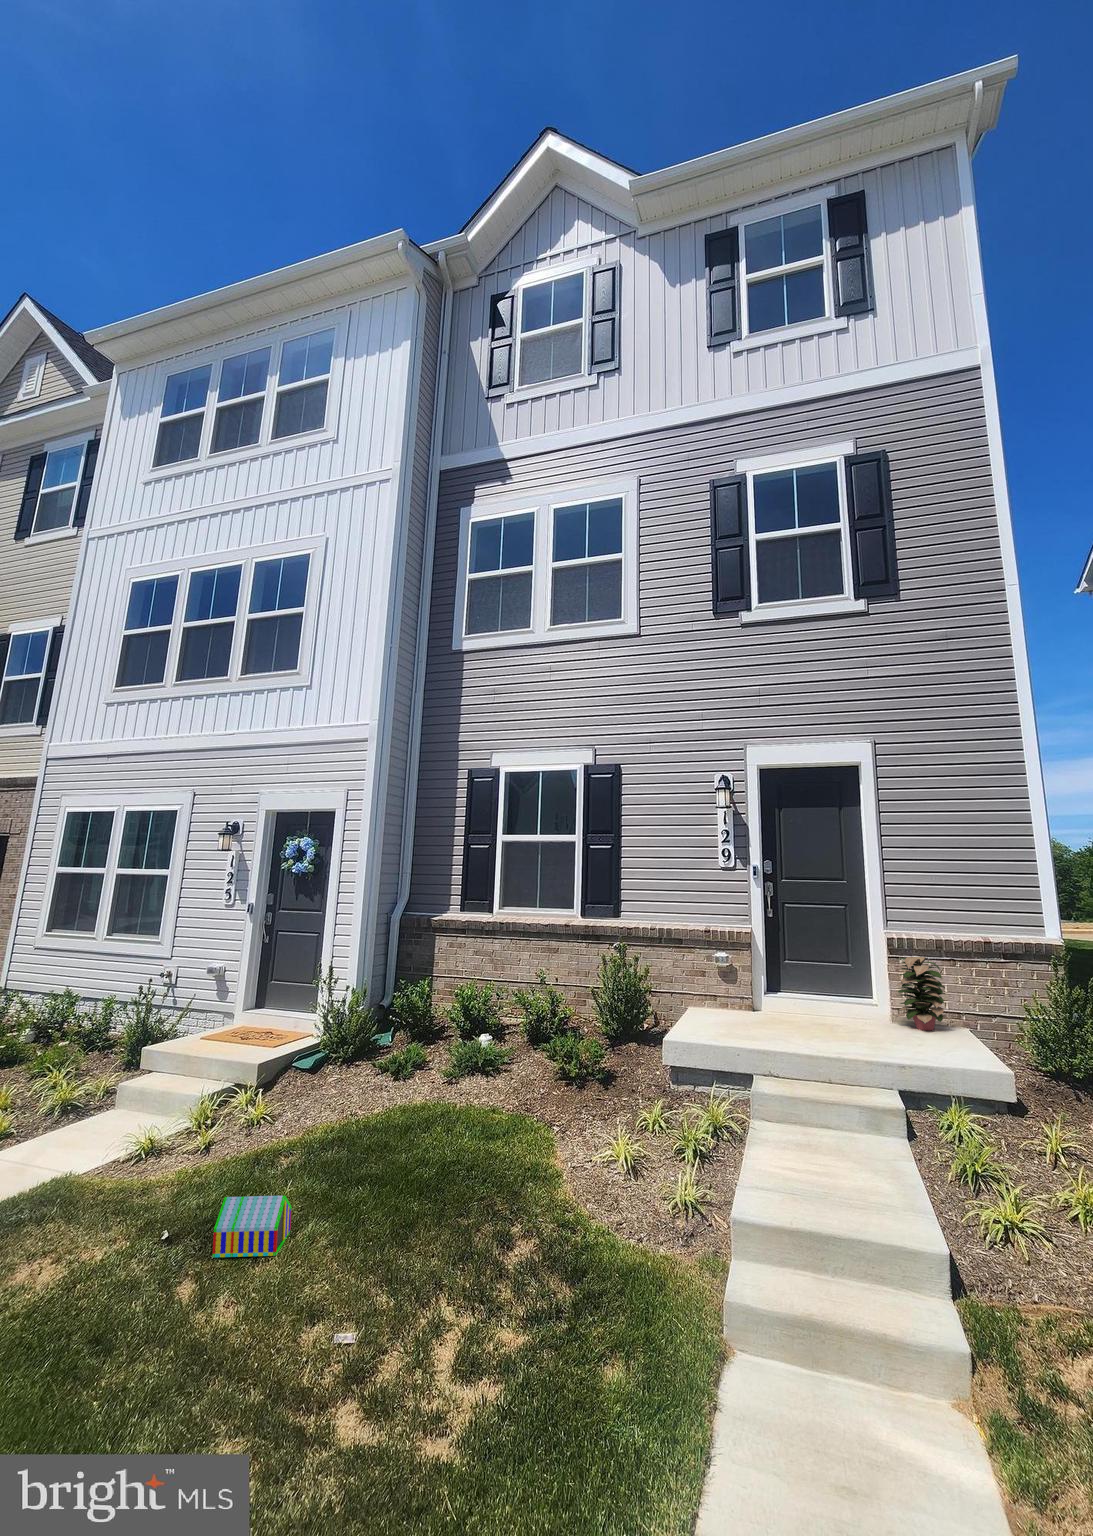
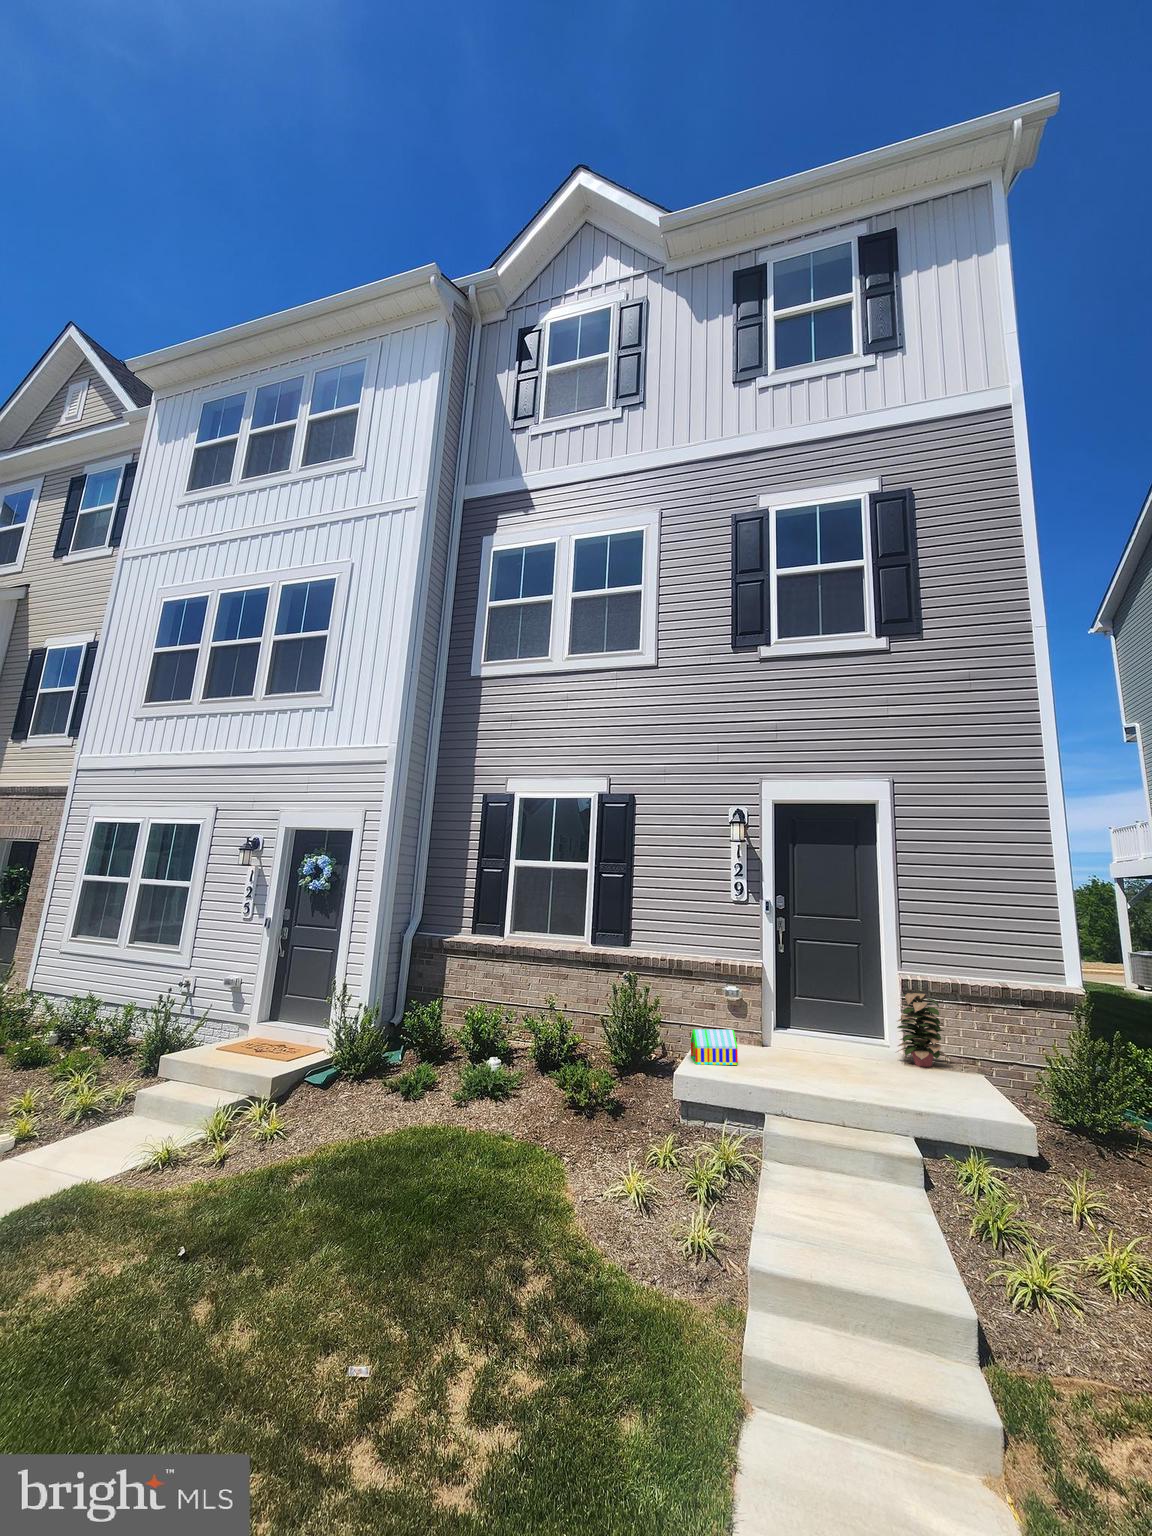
toy house: present [212,1196,292,1258] -> present [691,1029,738,1065]

